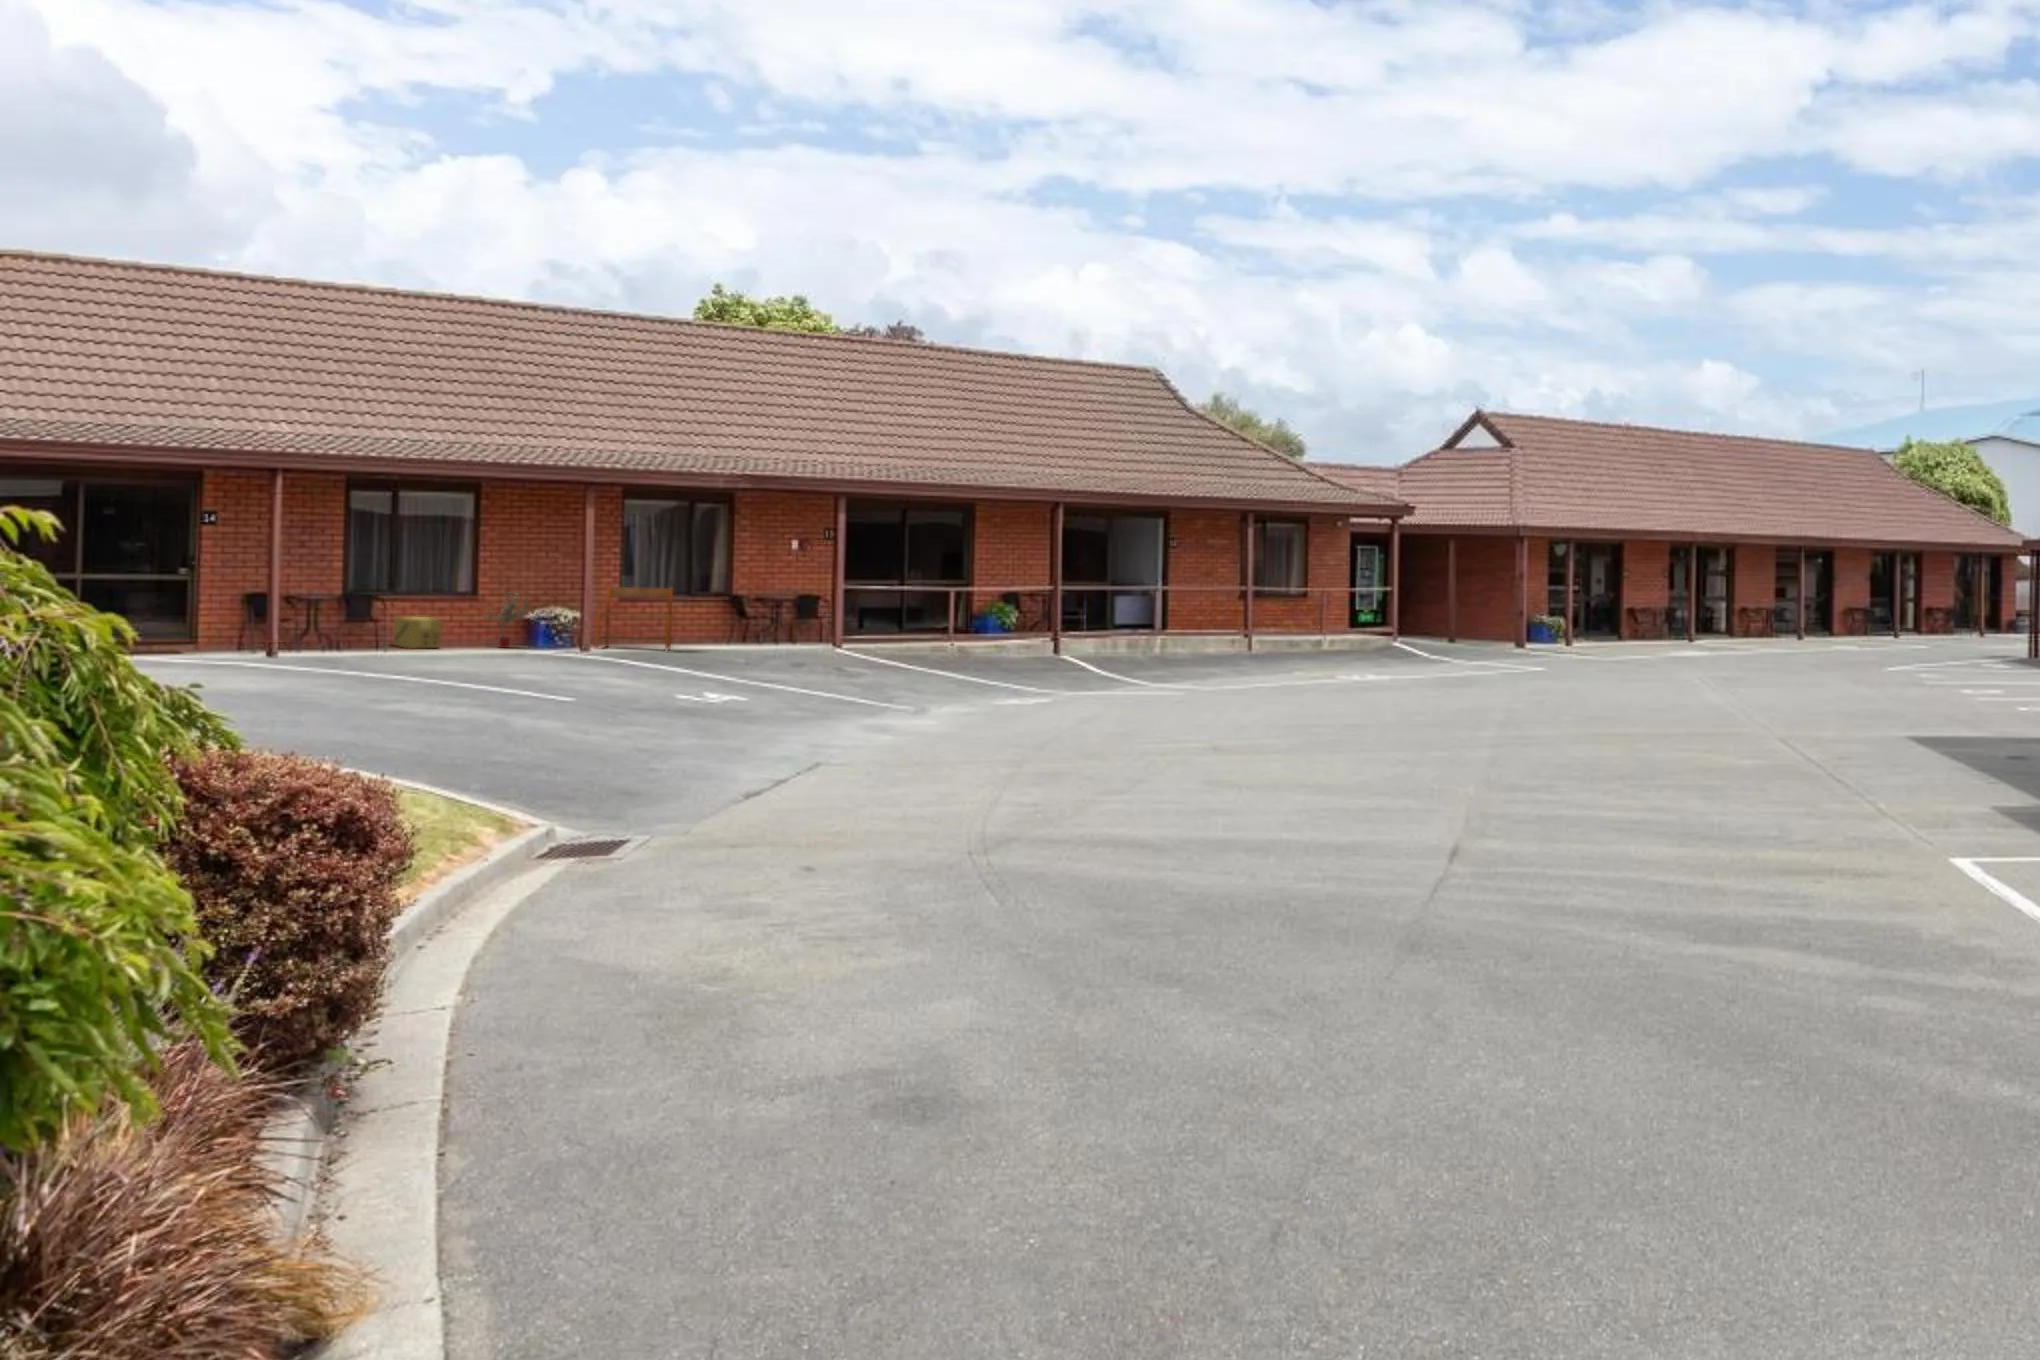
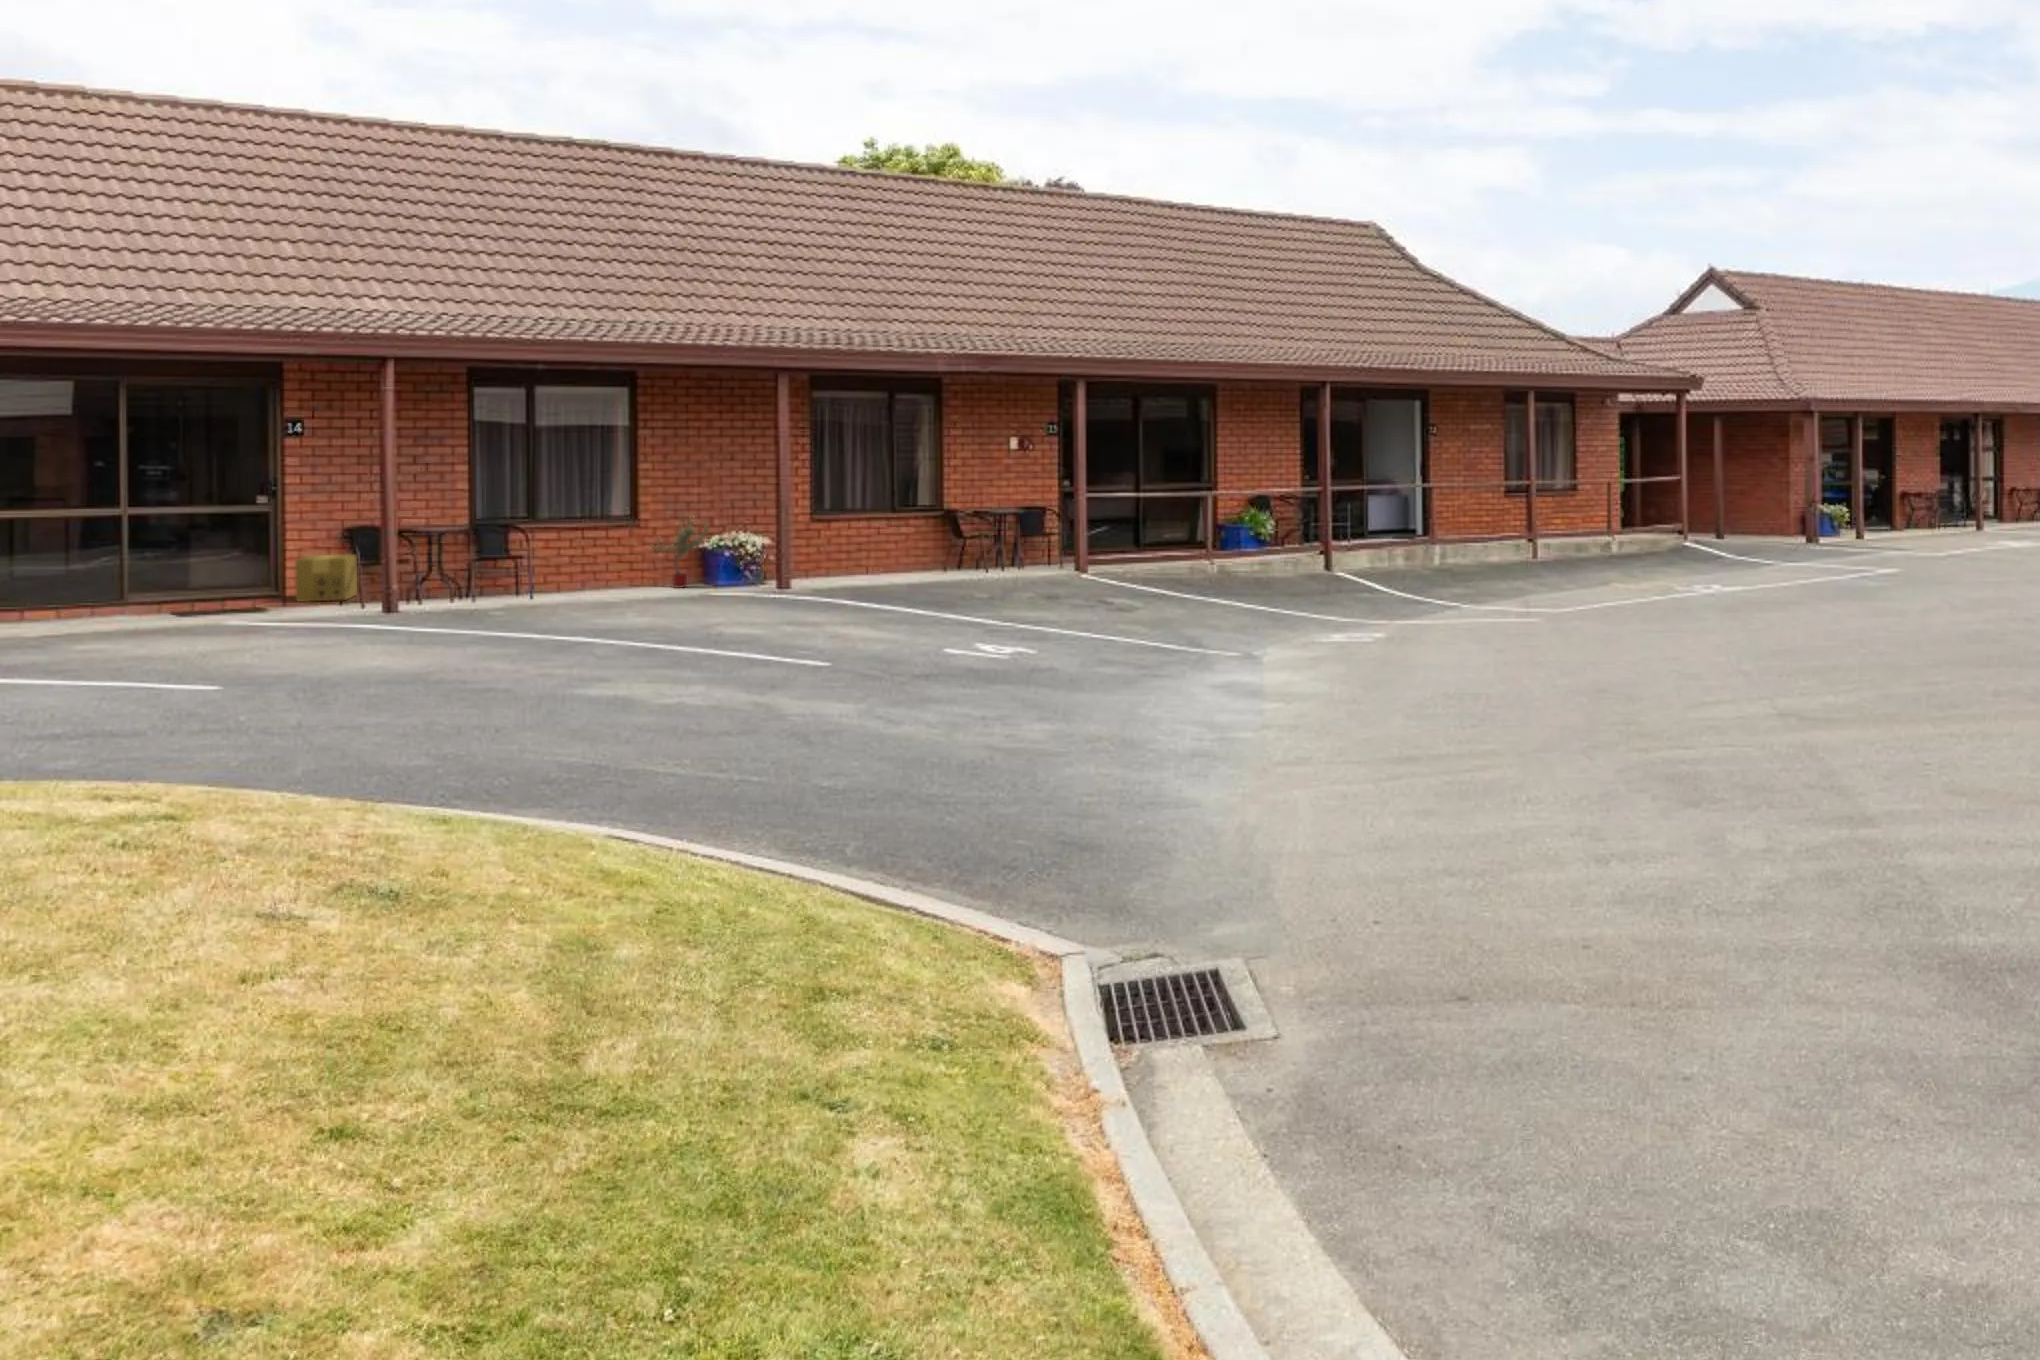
bench: present [595,586,674,650] -> none [791,502,886,586]
cardboard box: present [393,617,441,649] -> present [295,555,357,601]

